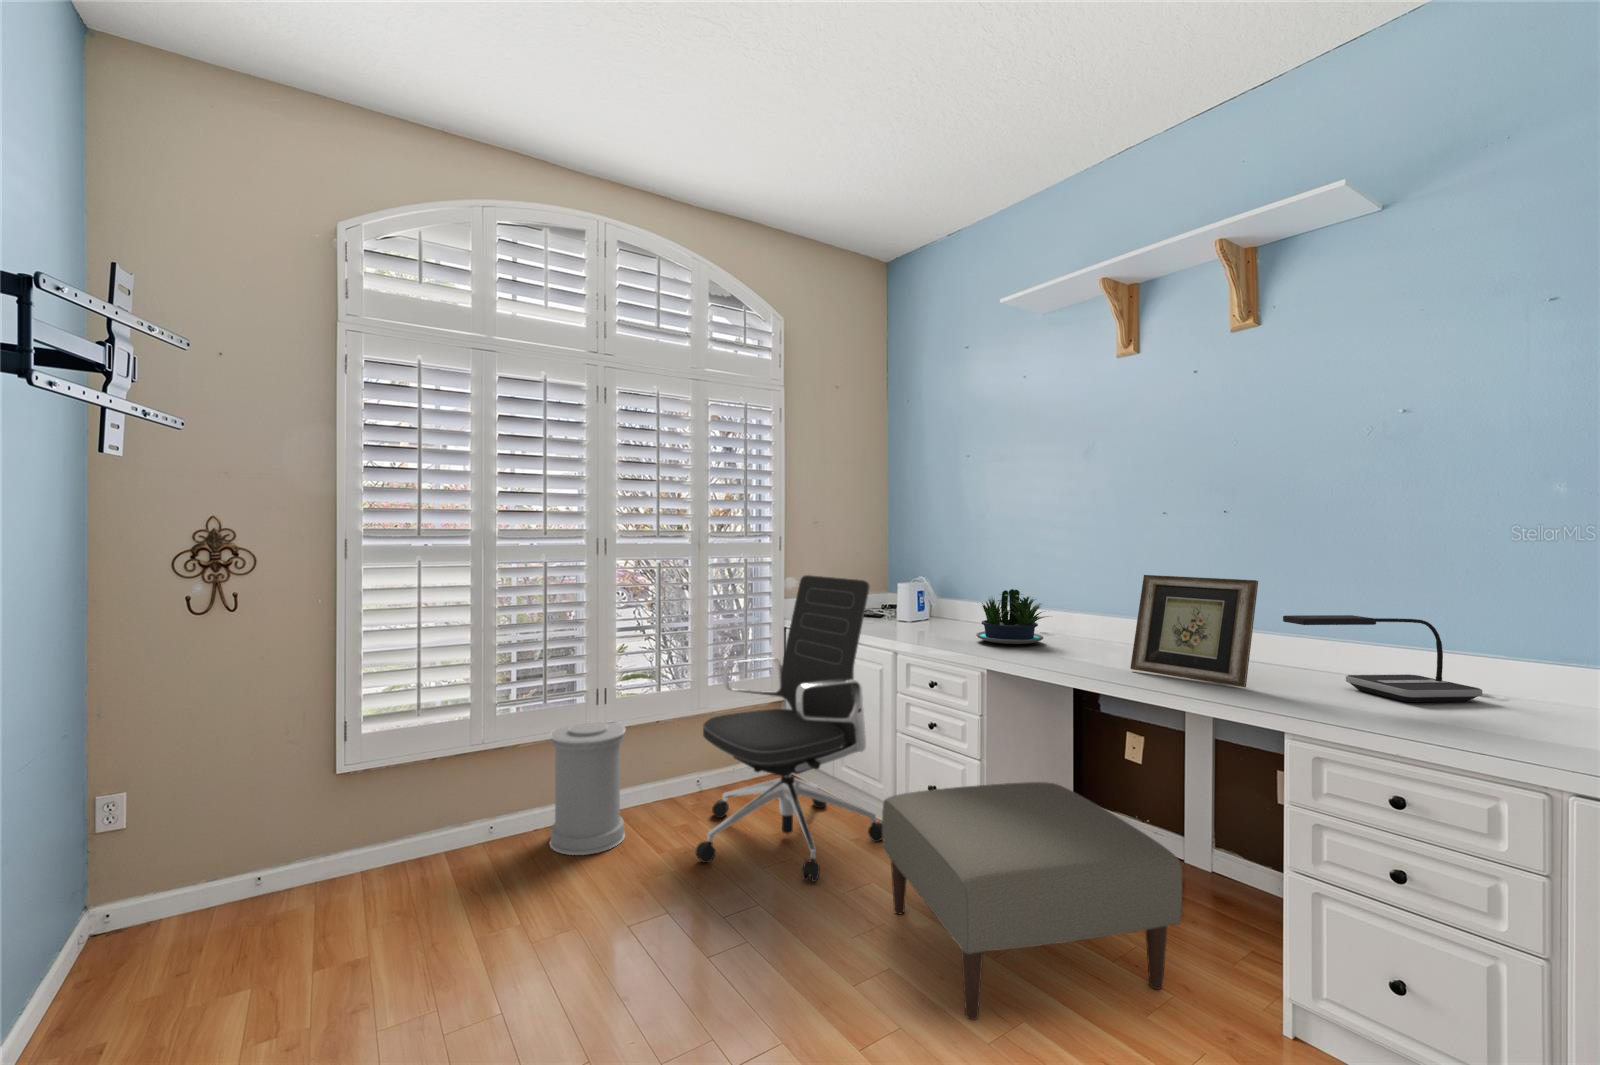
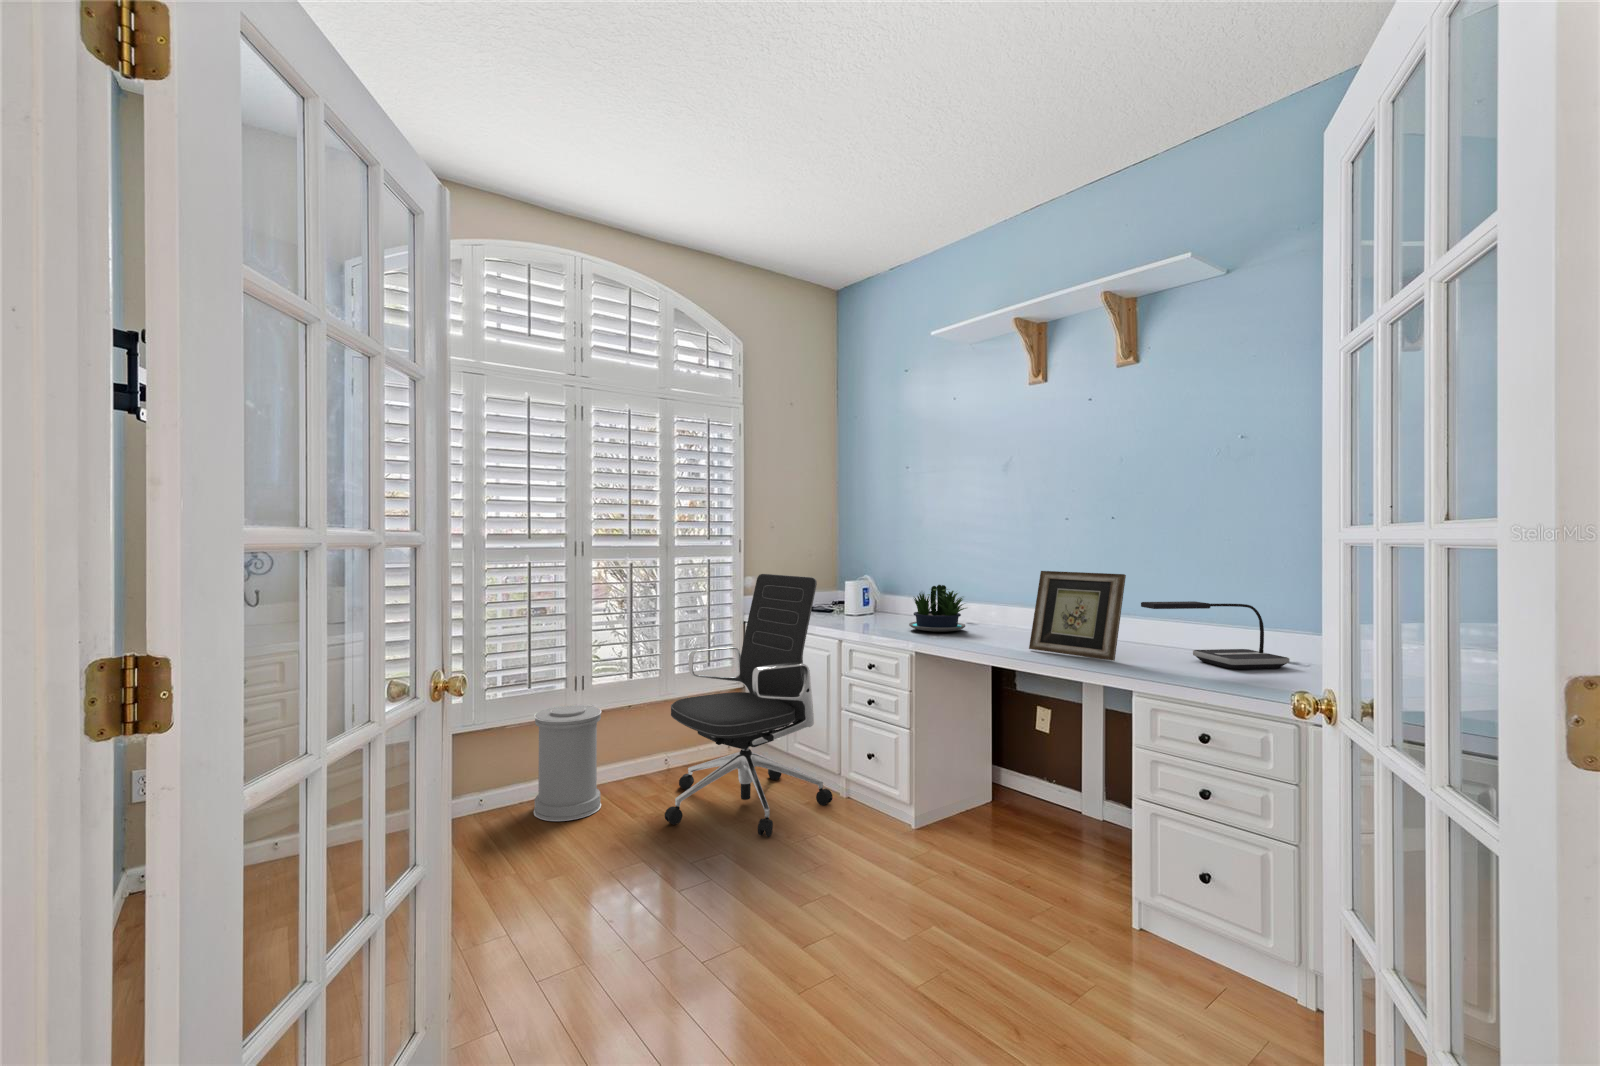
ottoman: present [882,782,1182,1020] -> none [825,747,1063,931]

